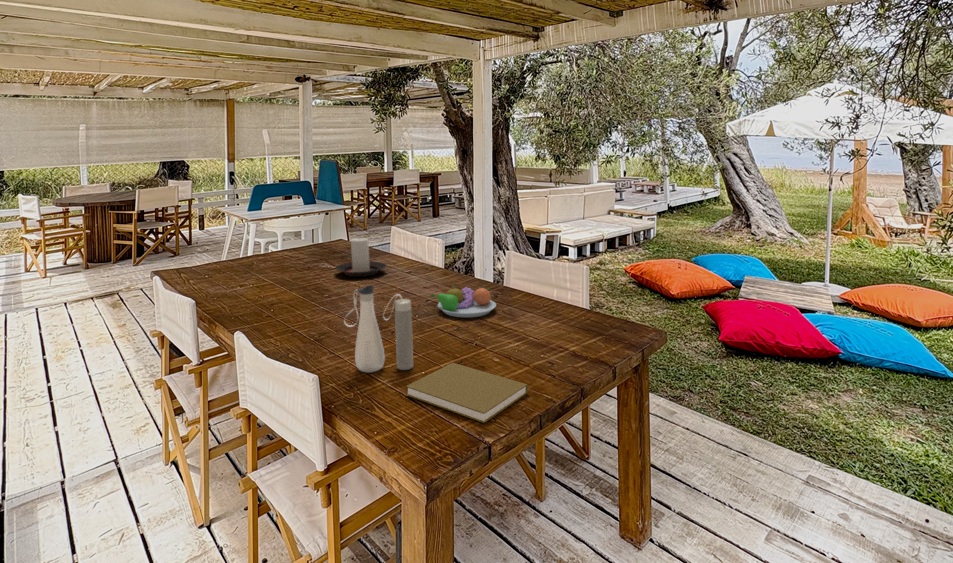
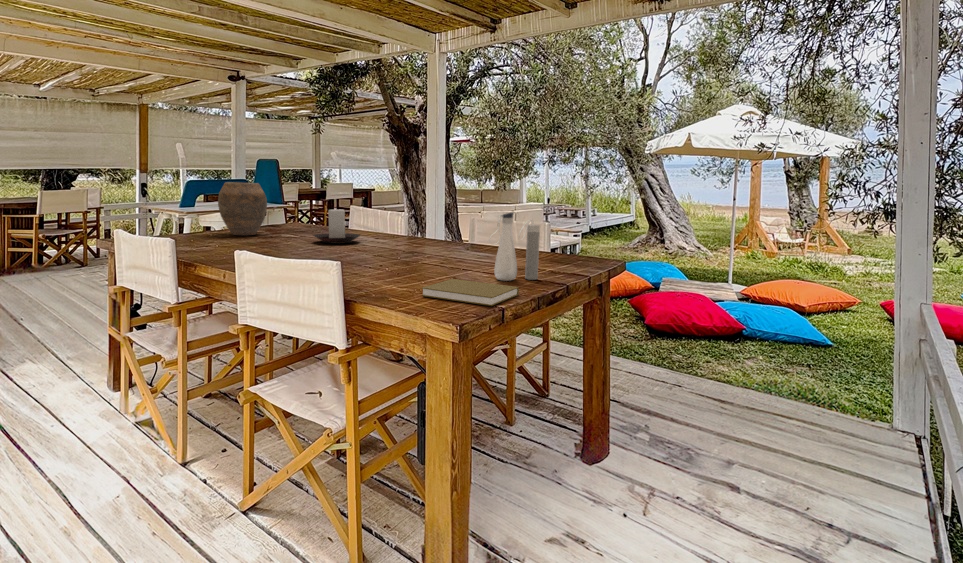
vase: none [245,205,295,262] -> present [218,182,267,235]
fruit bowl: present [431,285,496,318] -> none [416,238,472,263]
water bottle: present [344,286,413,373] -> present [489,213,540,281]

